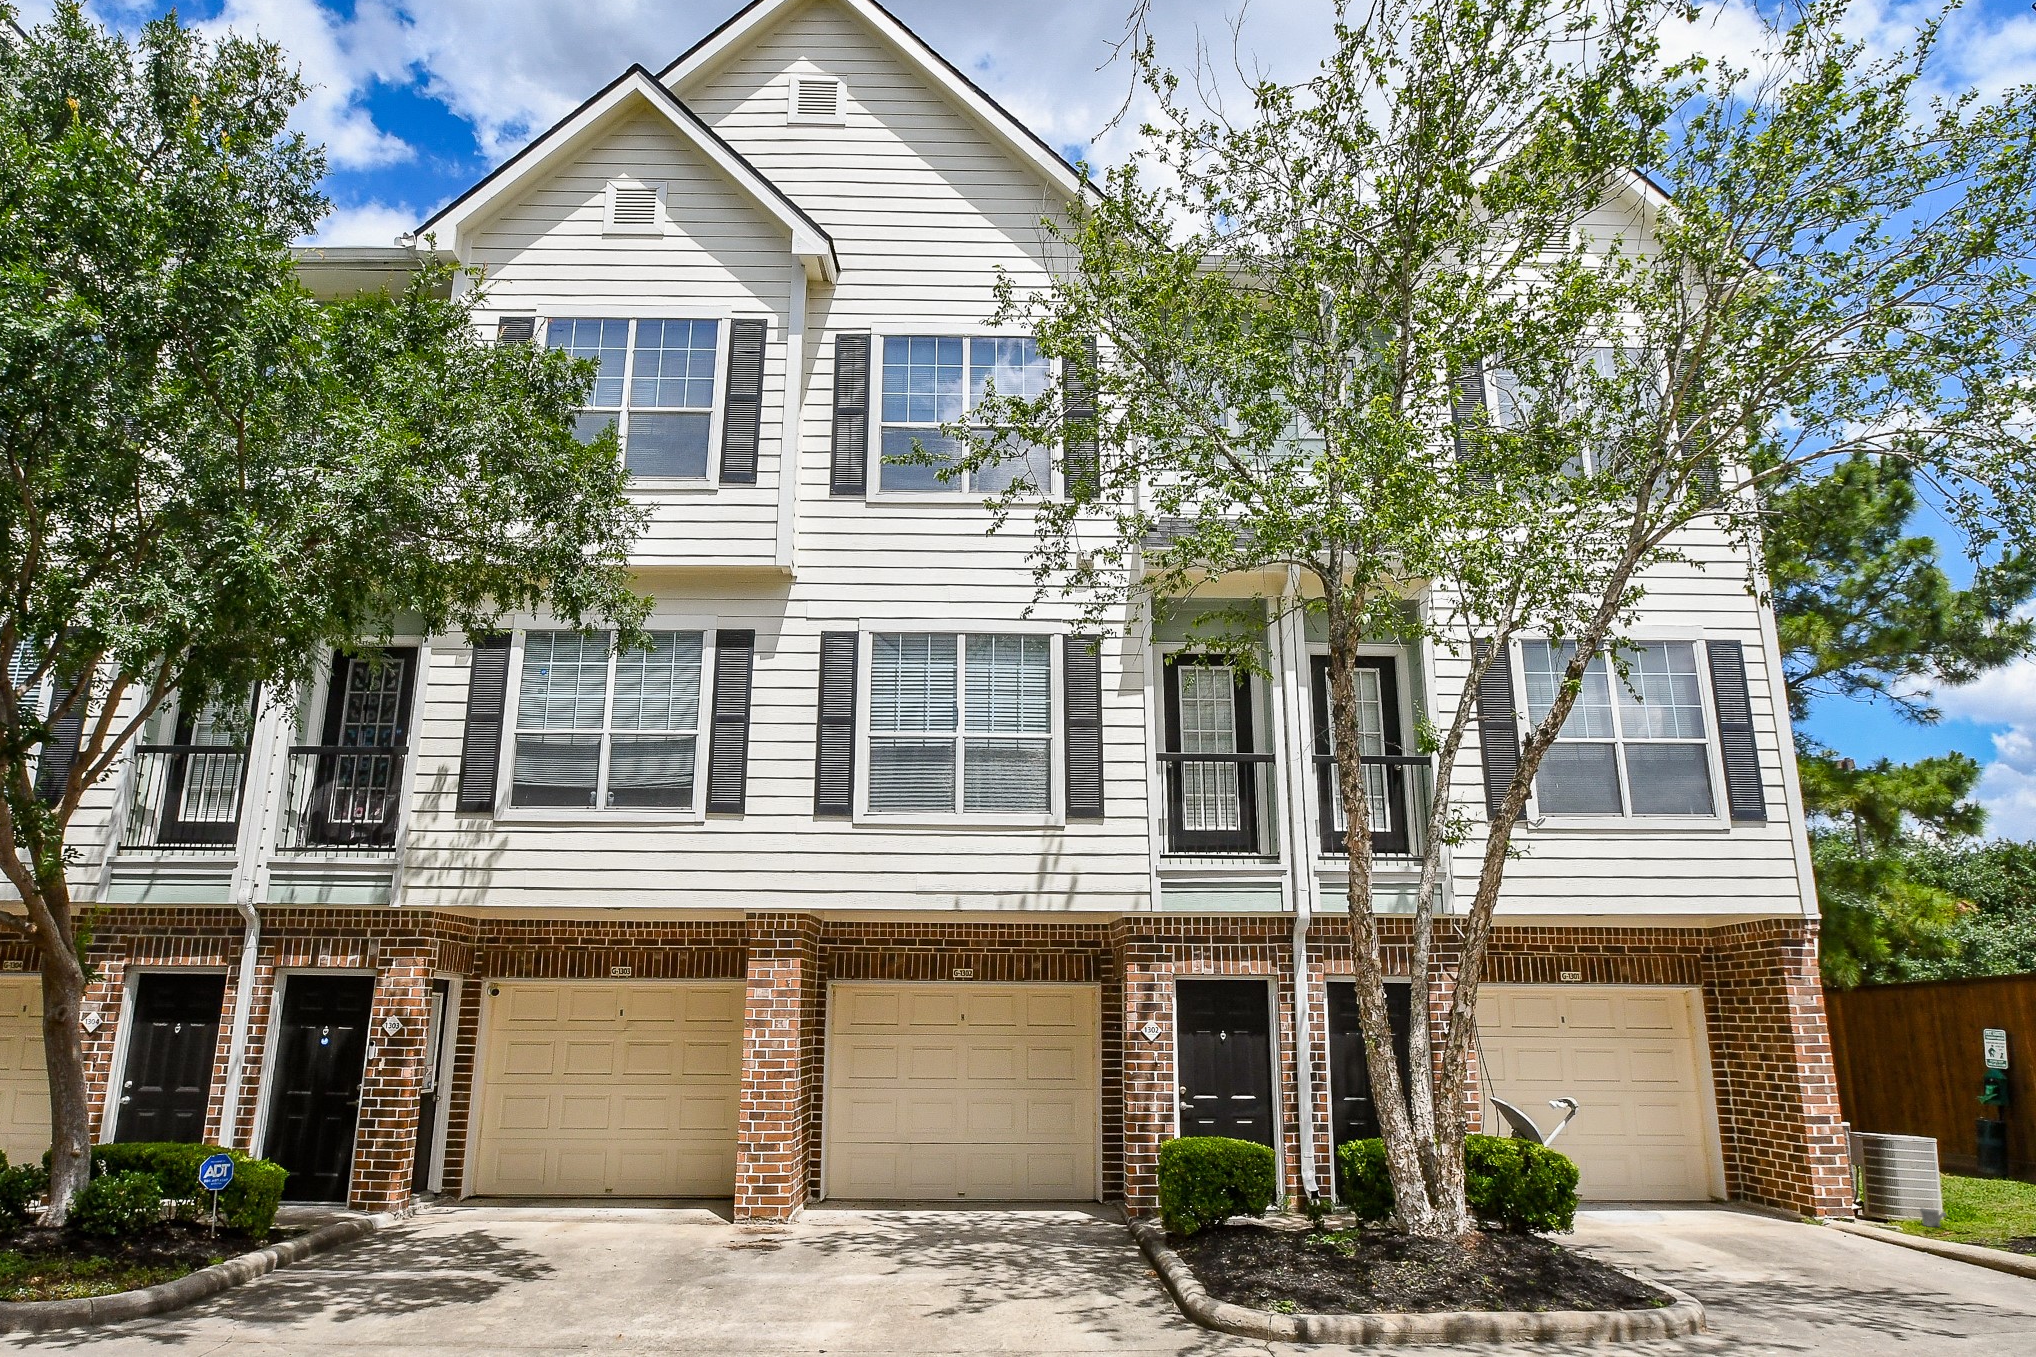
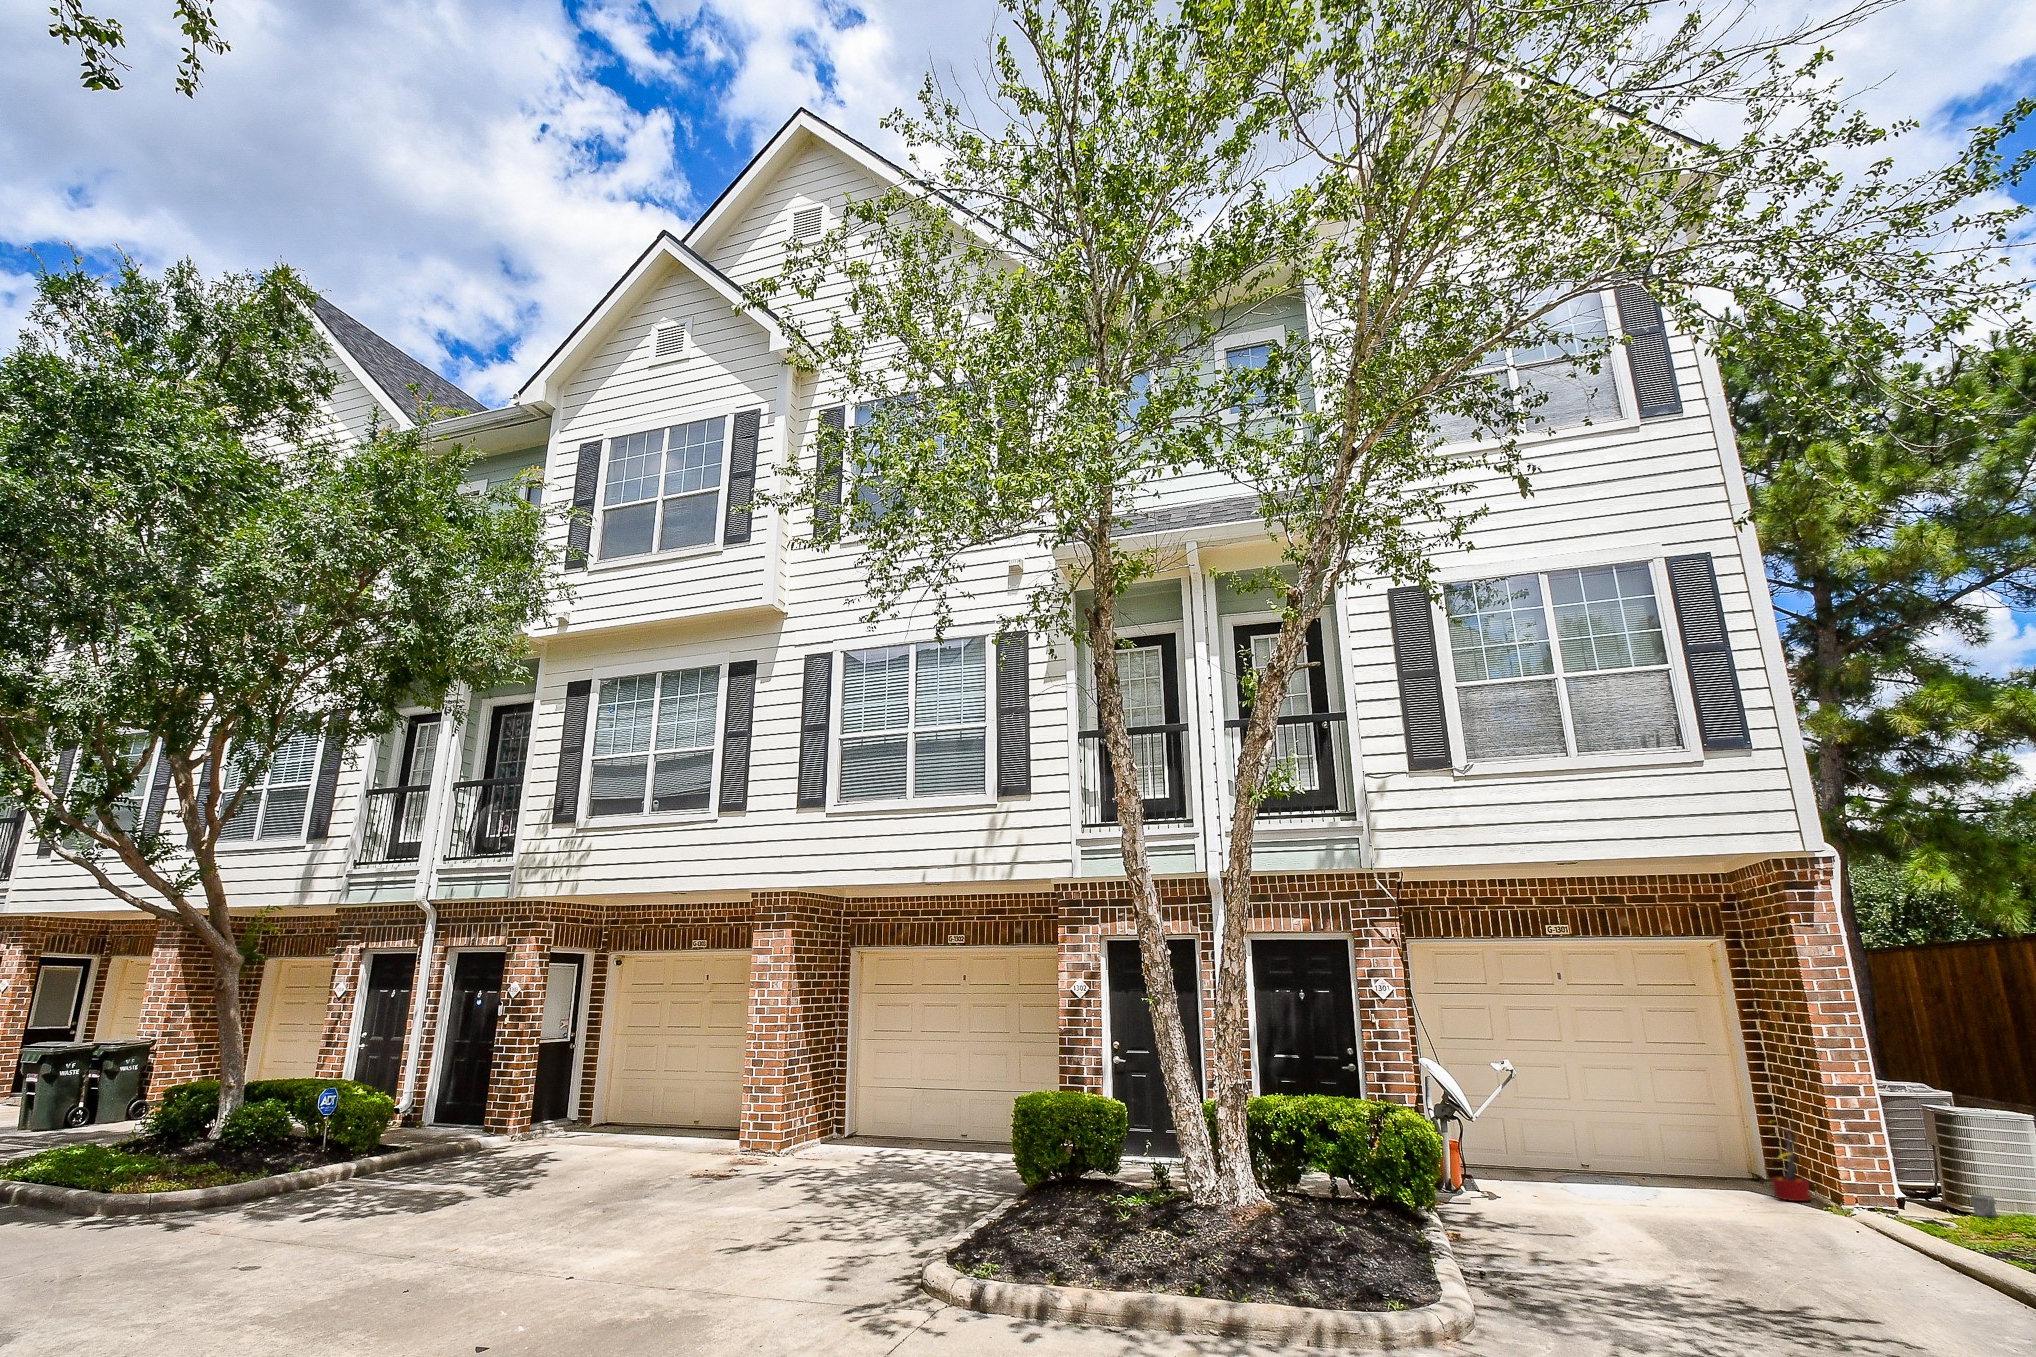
decorative plant: none [1756,1147,1790,1219] -> present [1772,1123,1811,1201]

